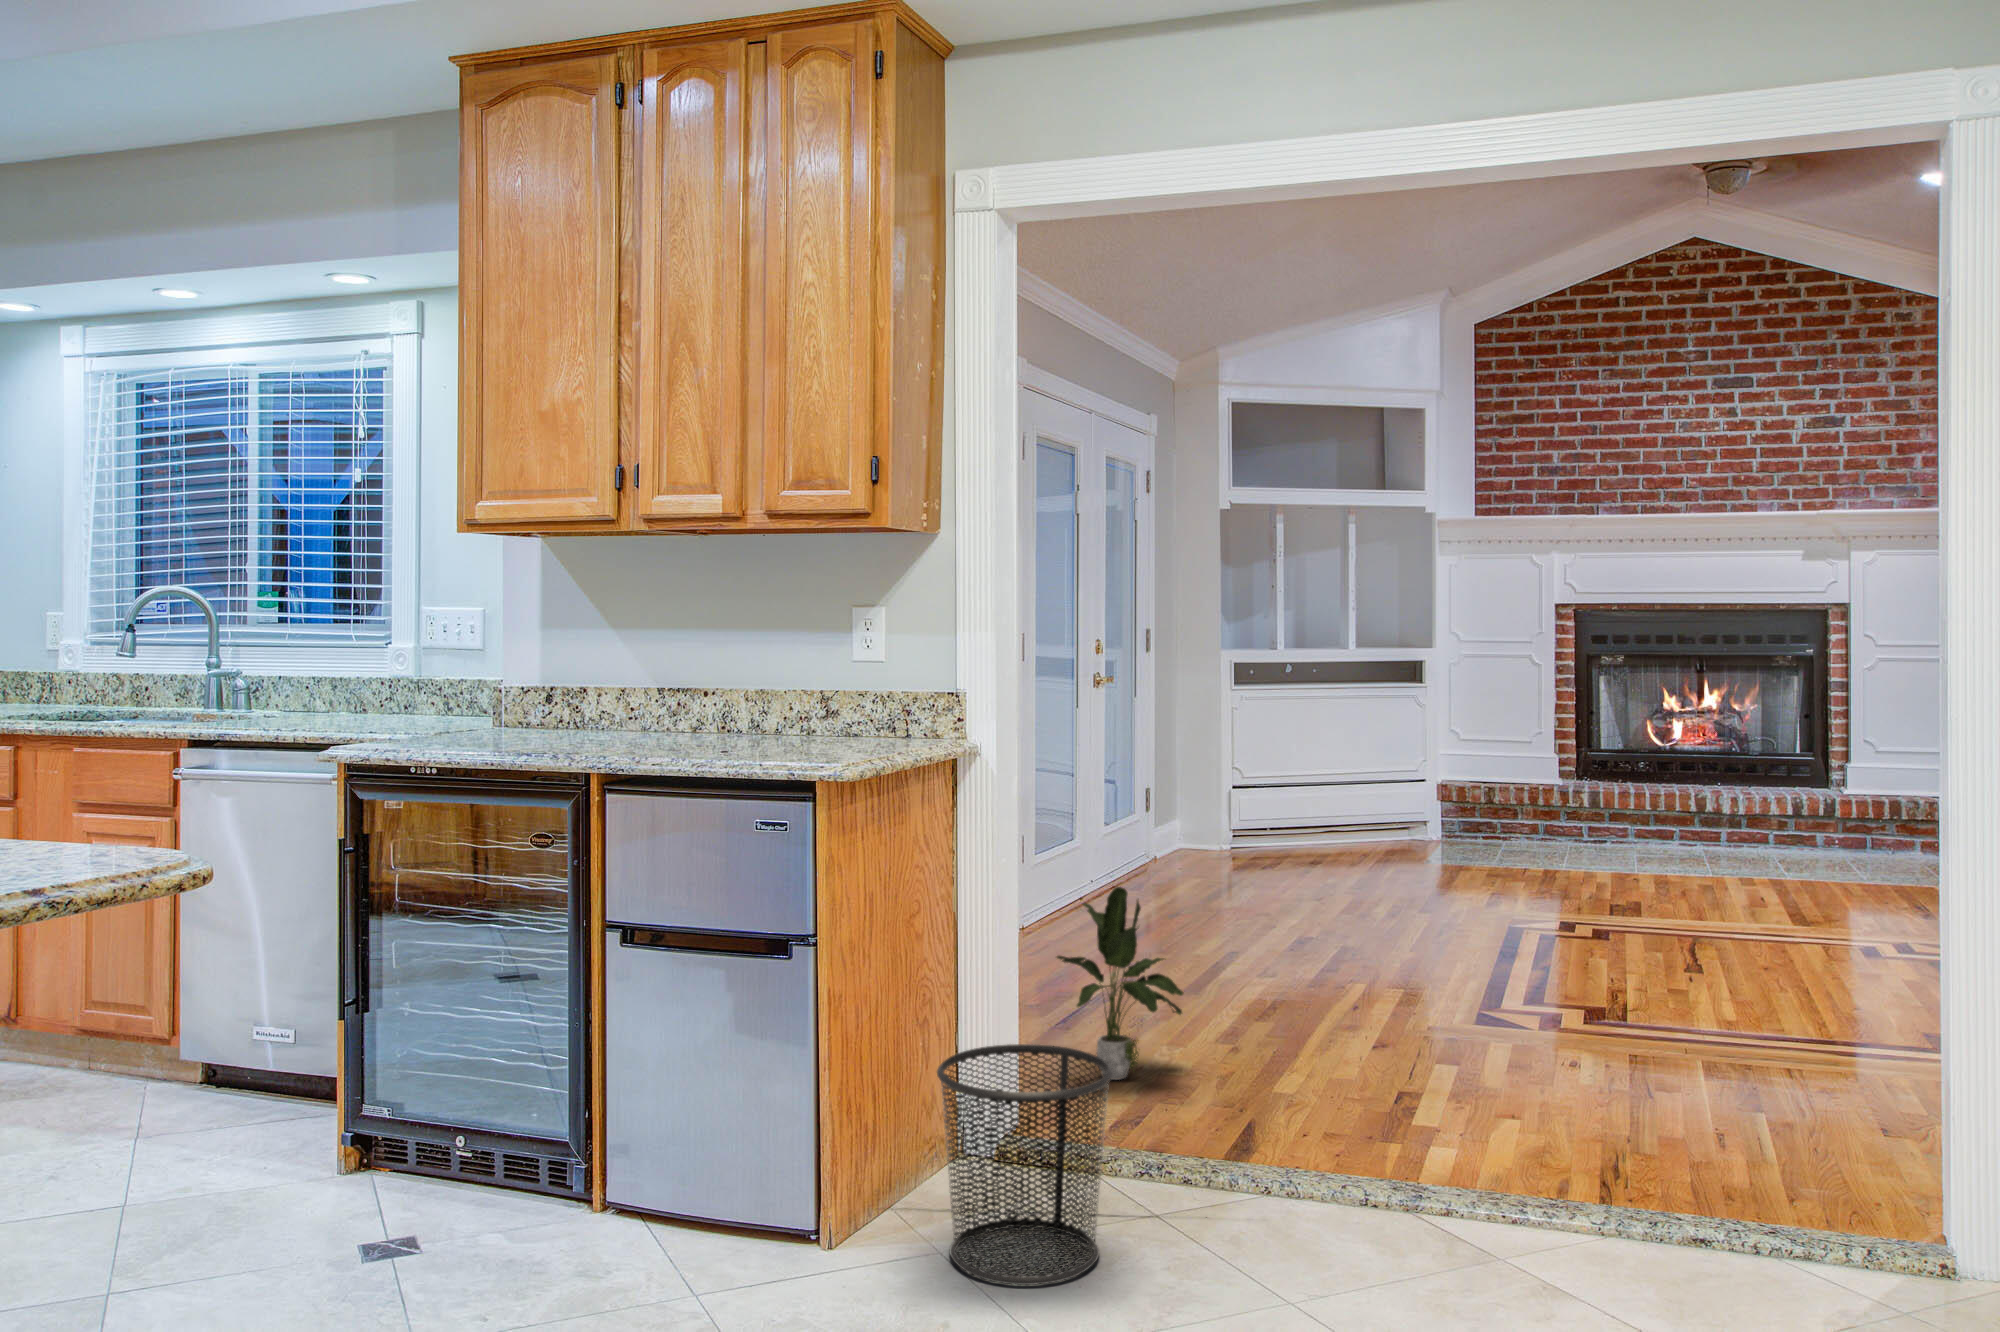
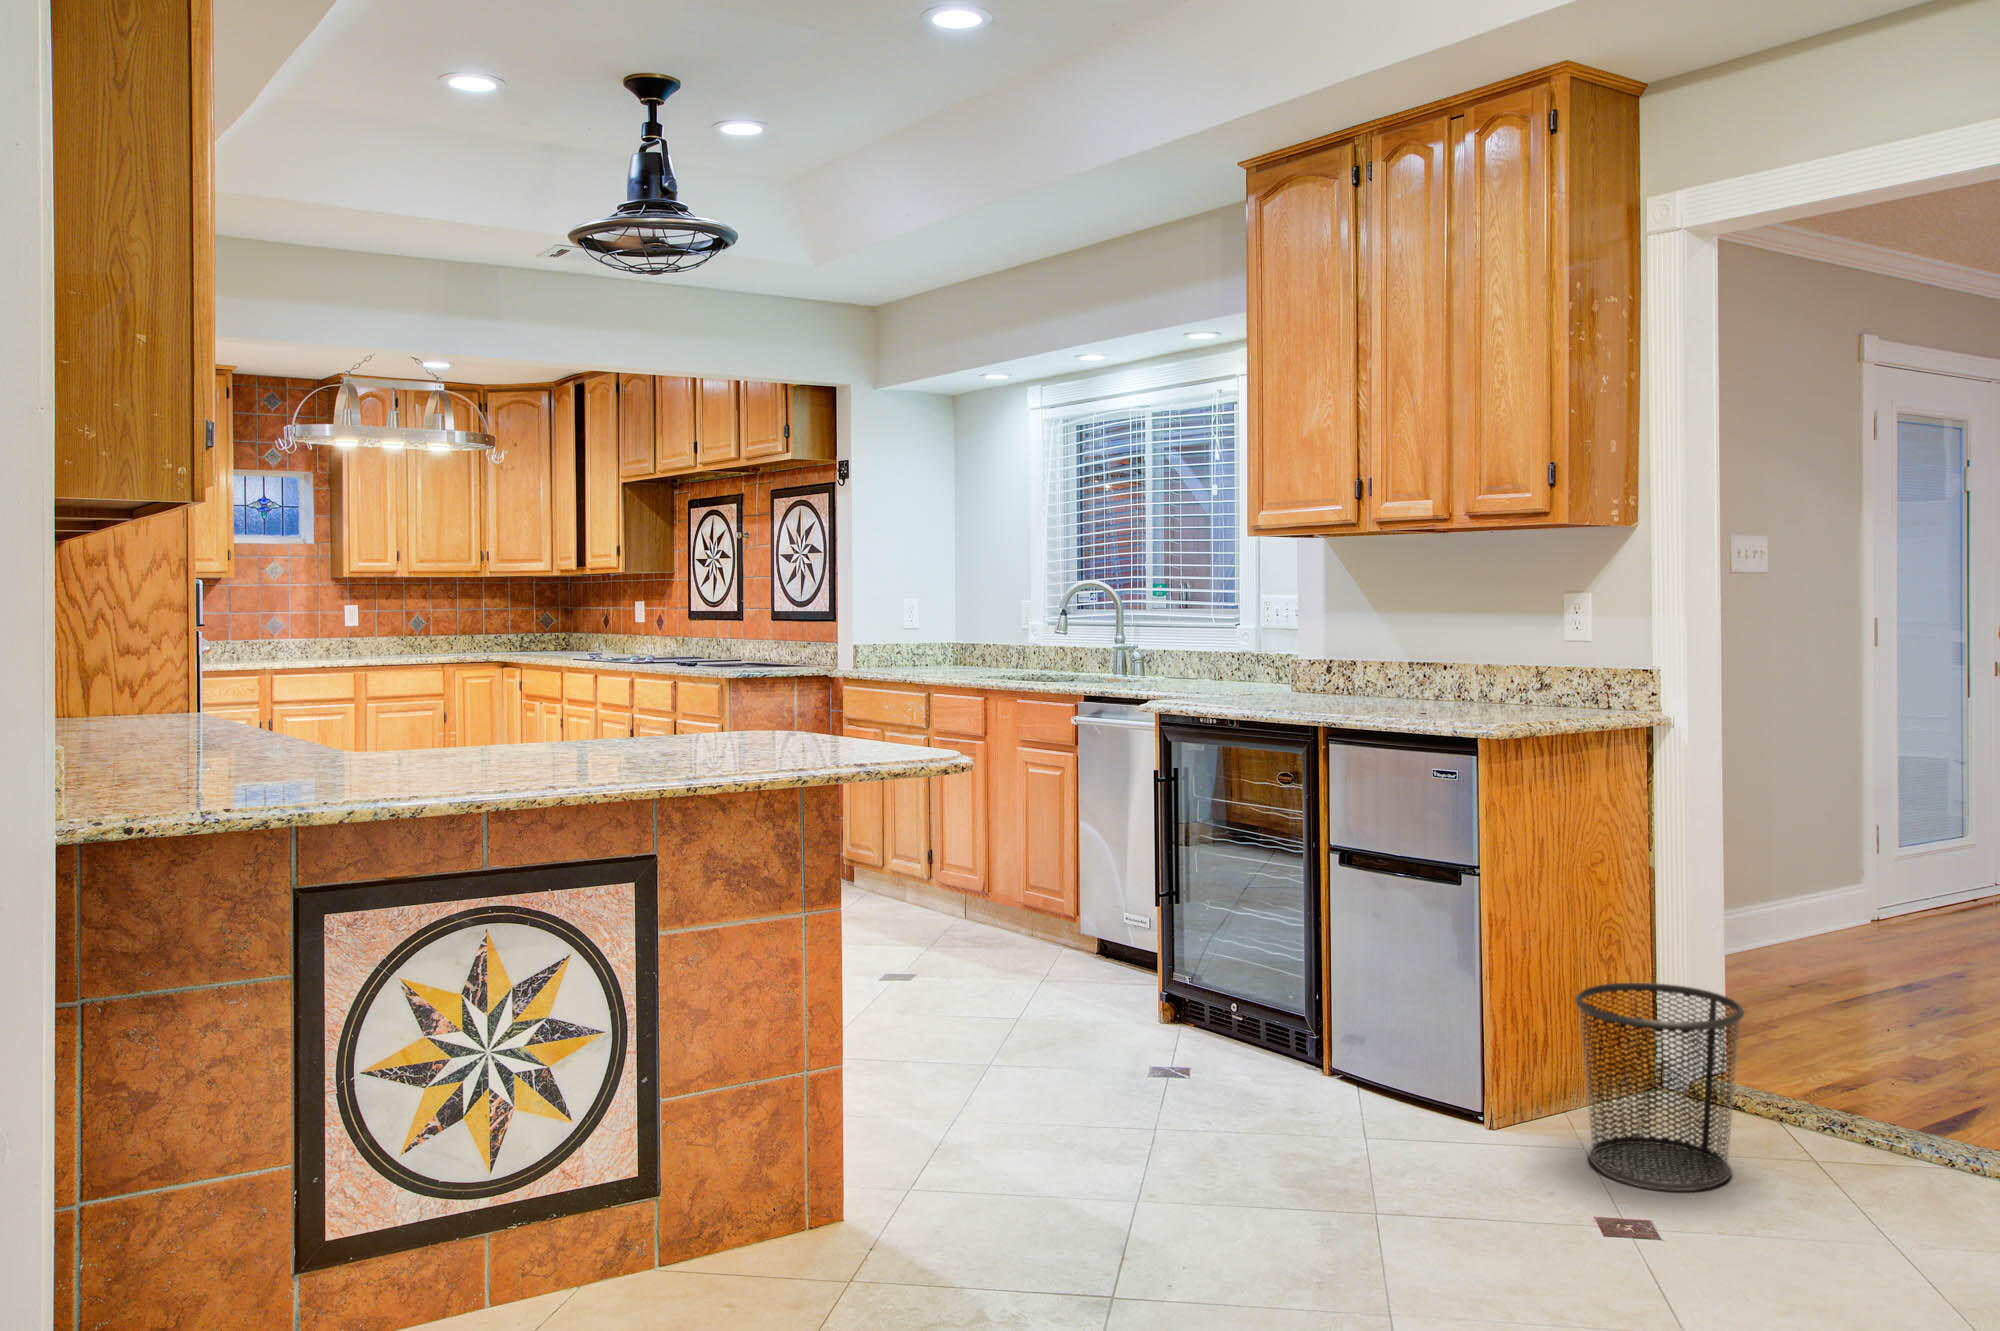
potted plant: present [1057,887,1183,1080] -> none [1792,861,1951,1053]

